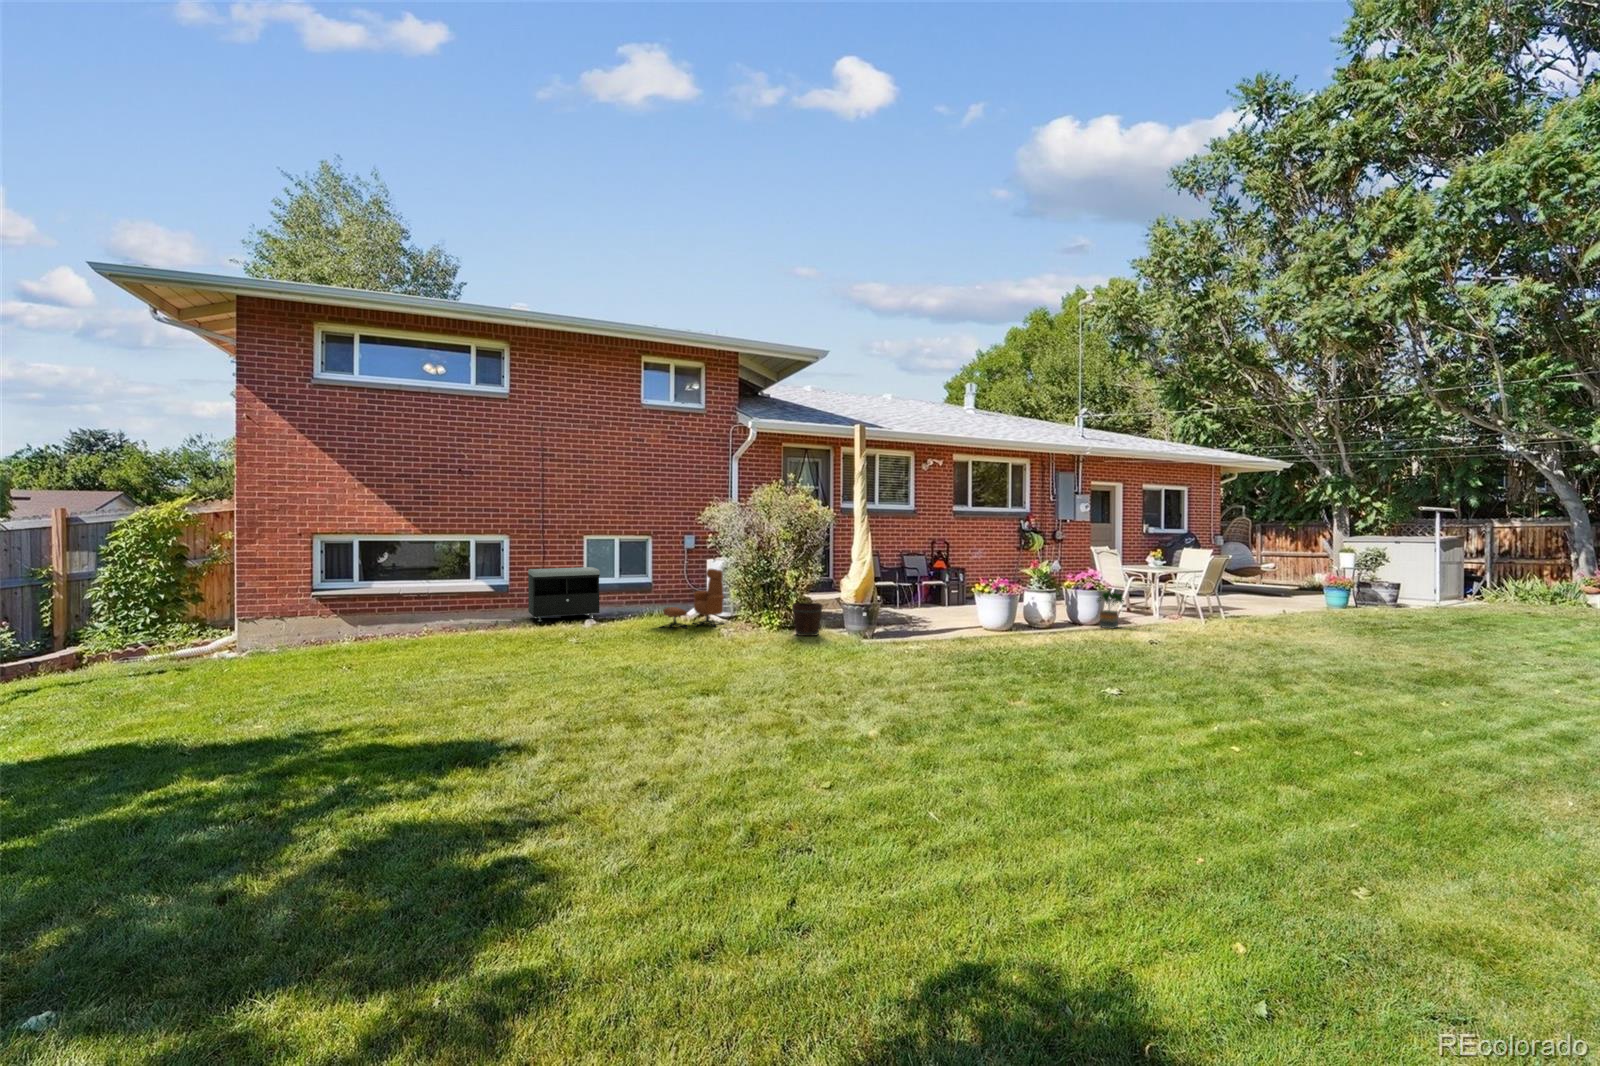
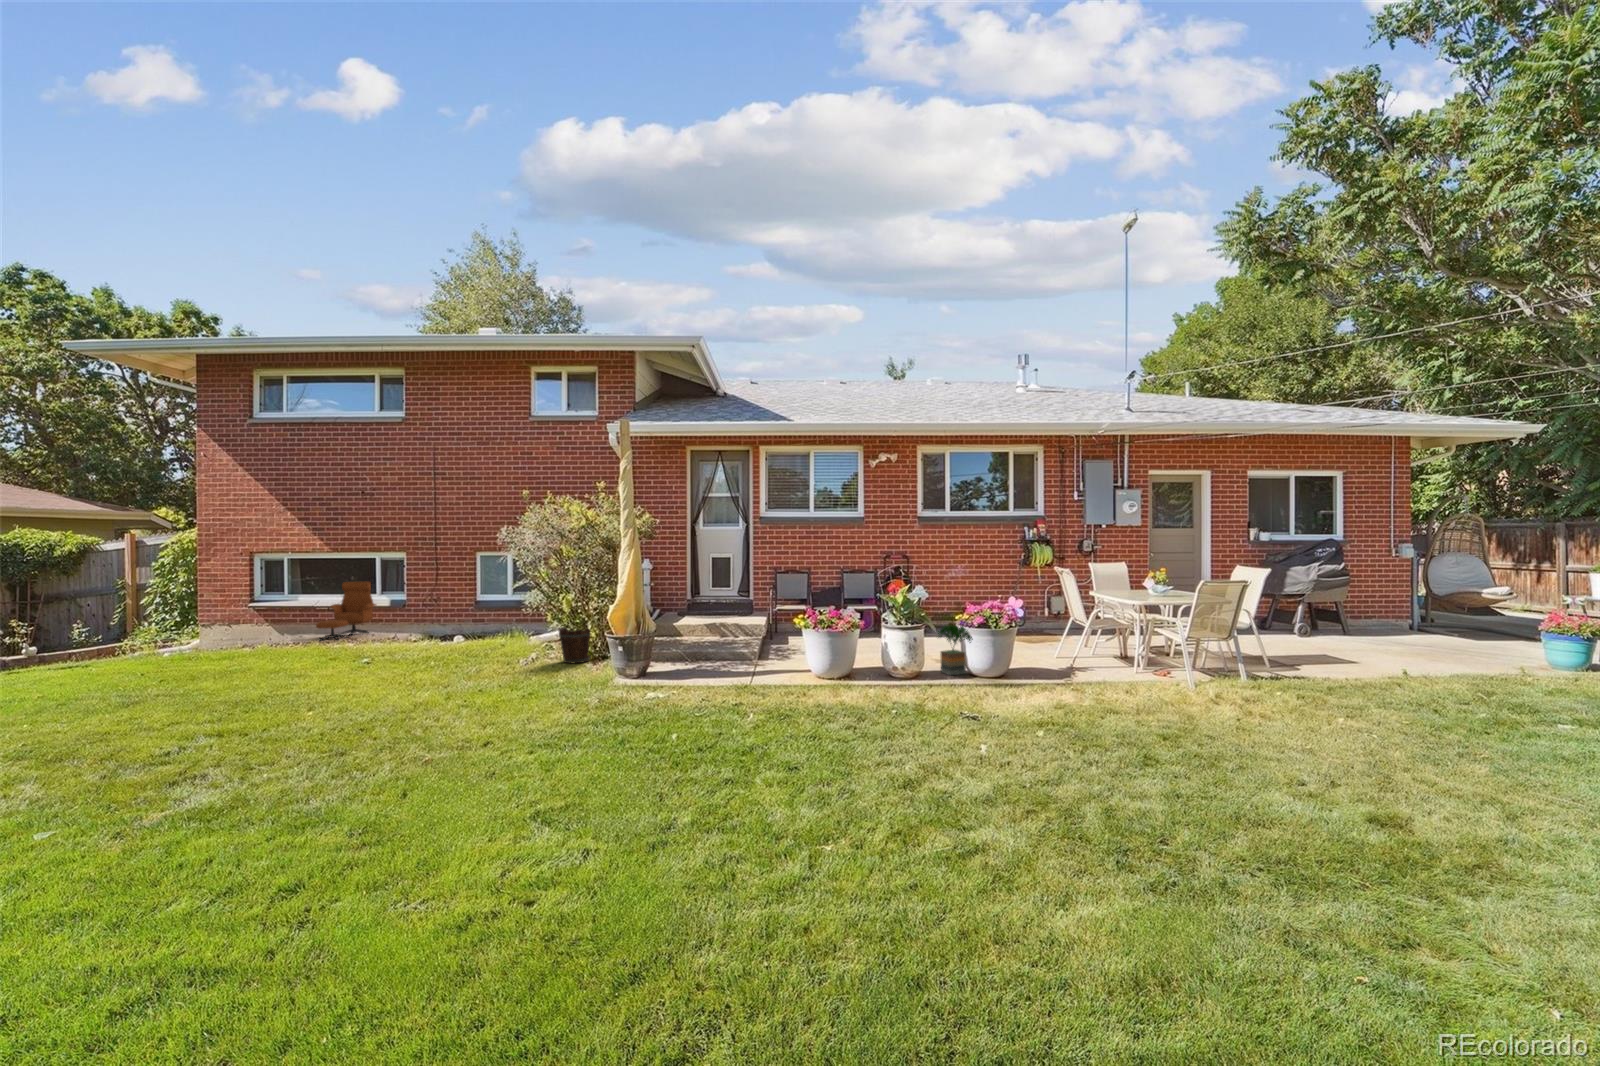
storage bench: present [528,567,600,621] -> none [403,583,481,635]
lounge chair: present [663,569,725,629] -> present [316,582,376,641]

